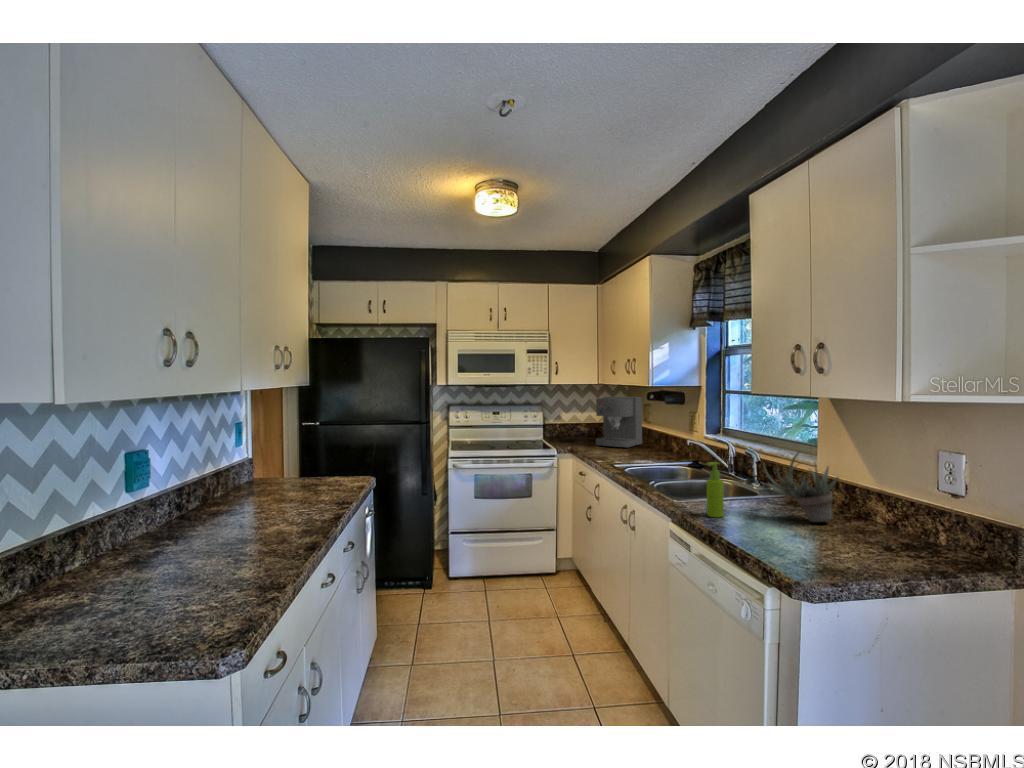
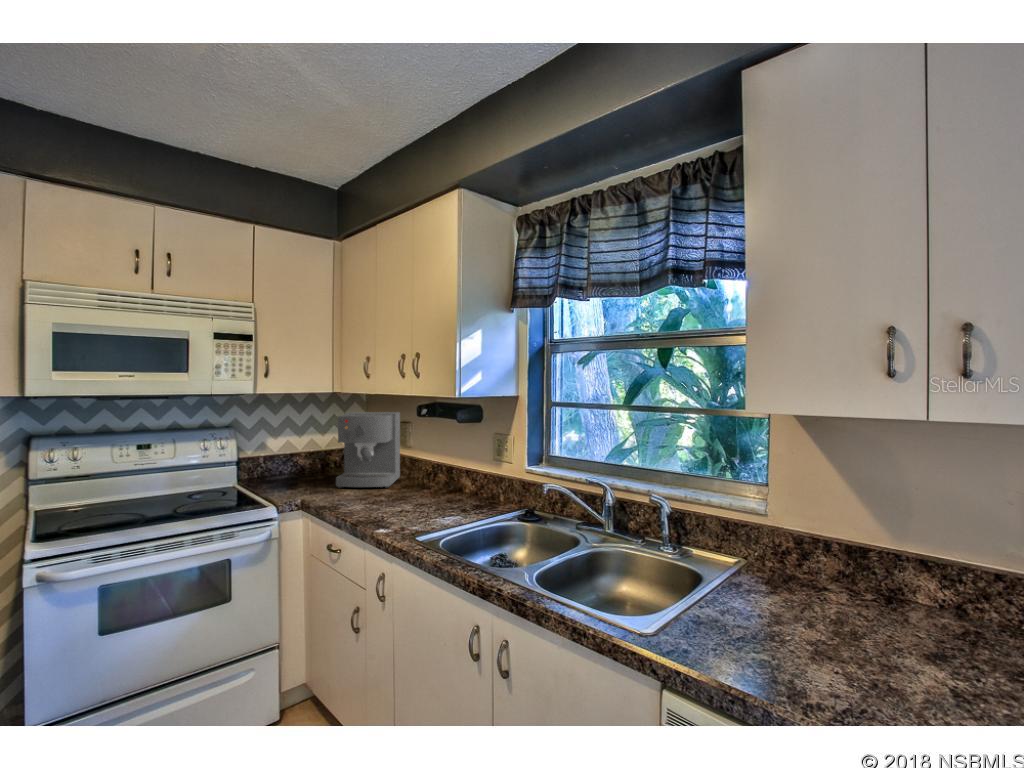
succulent plant: present [763,452,838,522] -> none [779,510,917,632]
soap dispenser: present [706,462,724,517] -> none [734,548,769,667]

